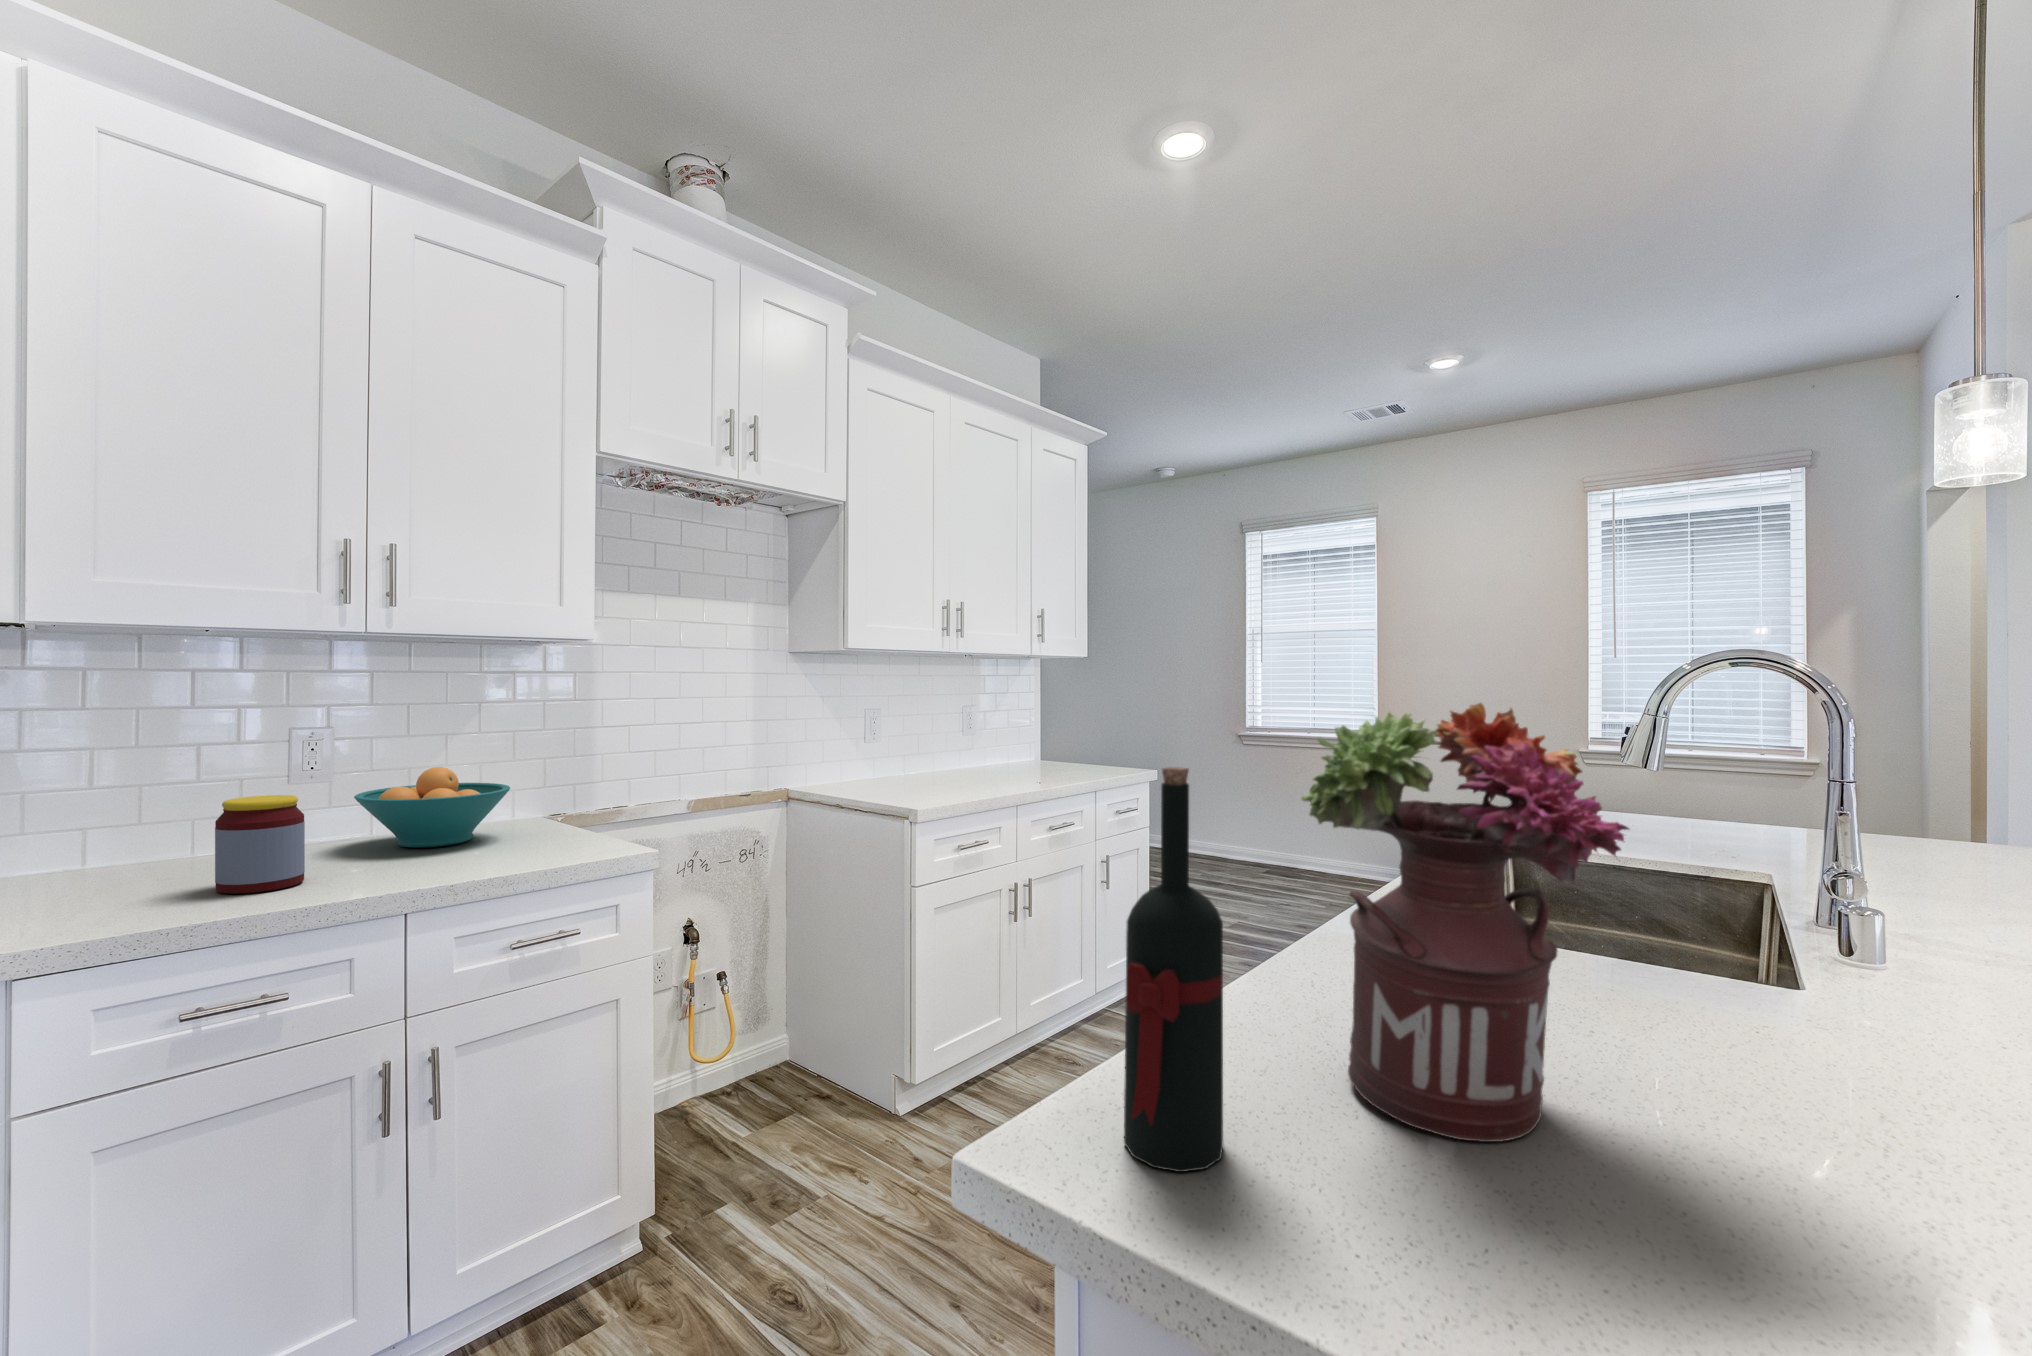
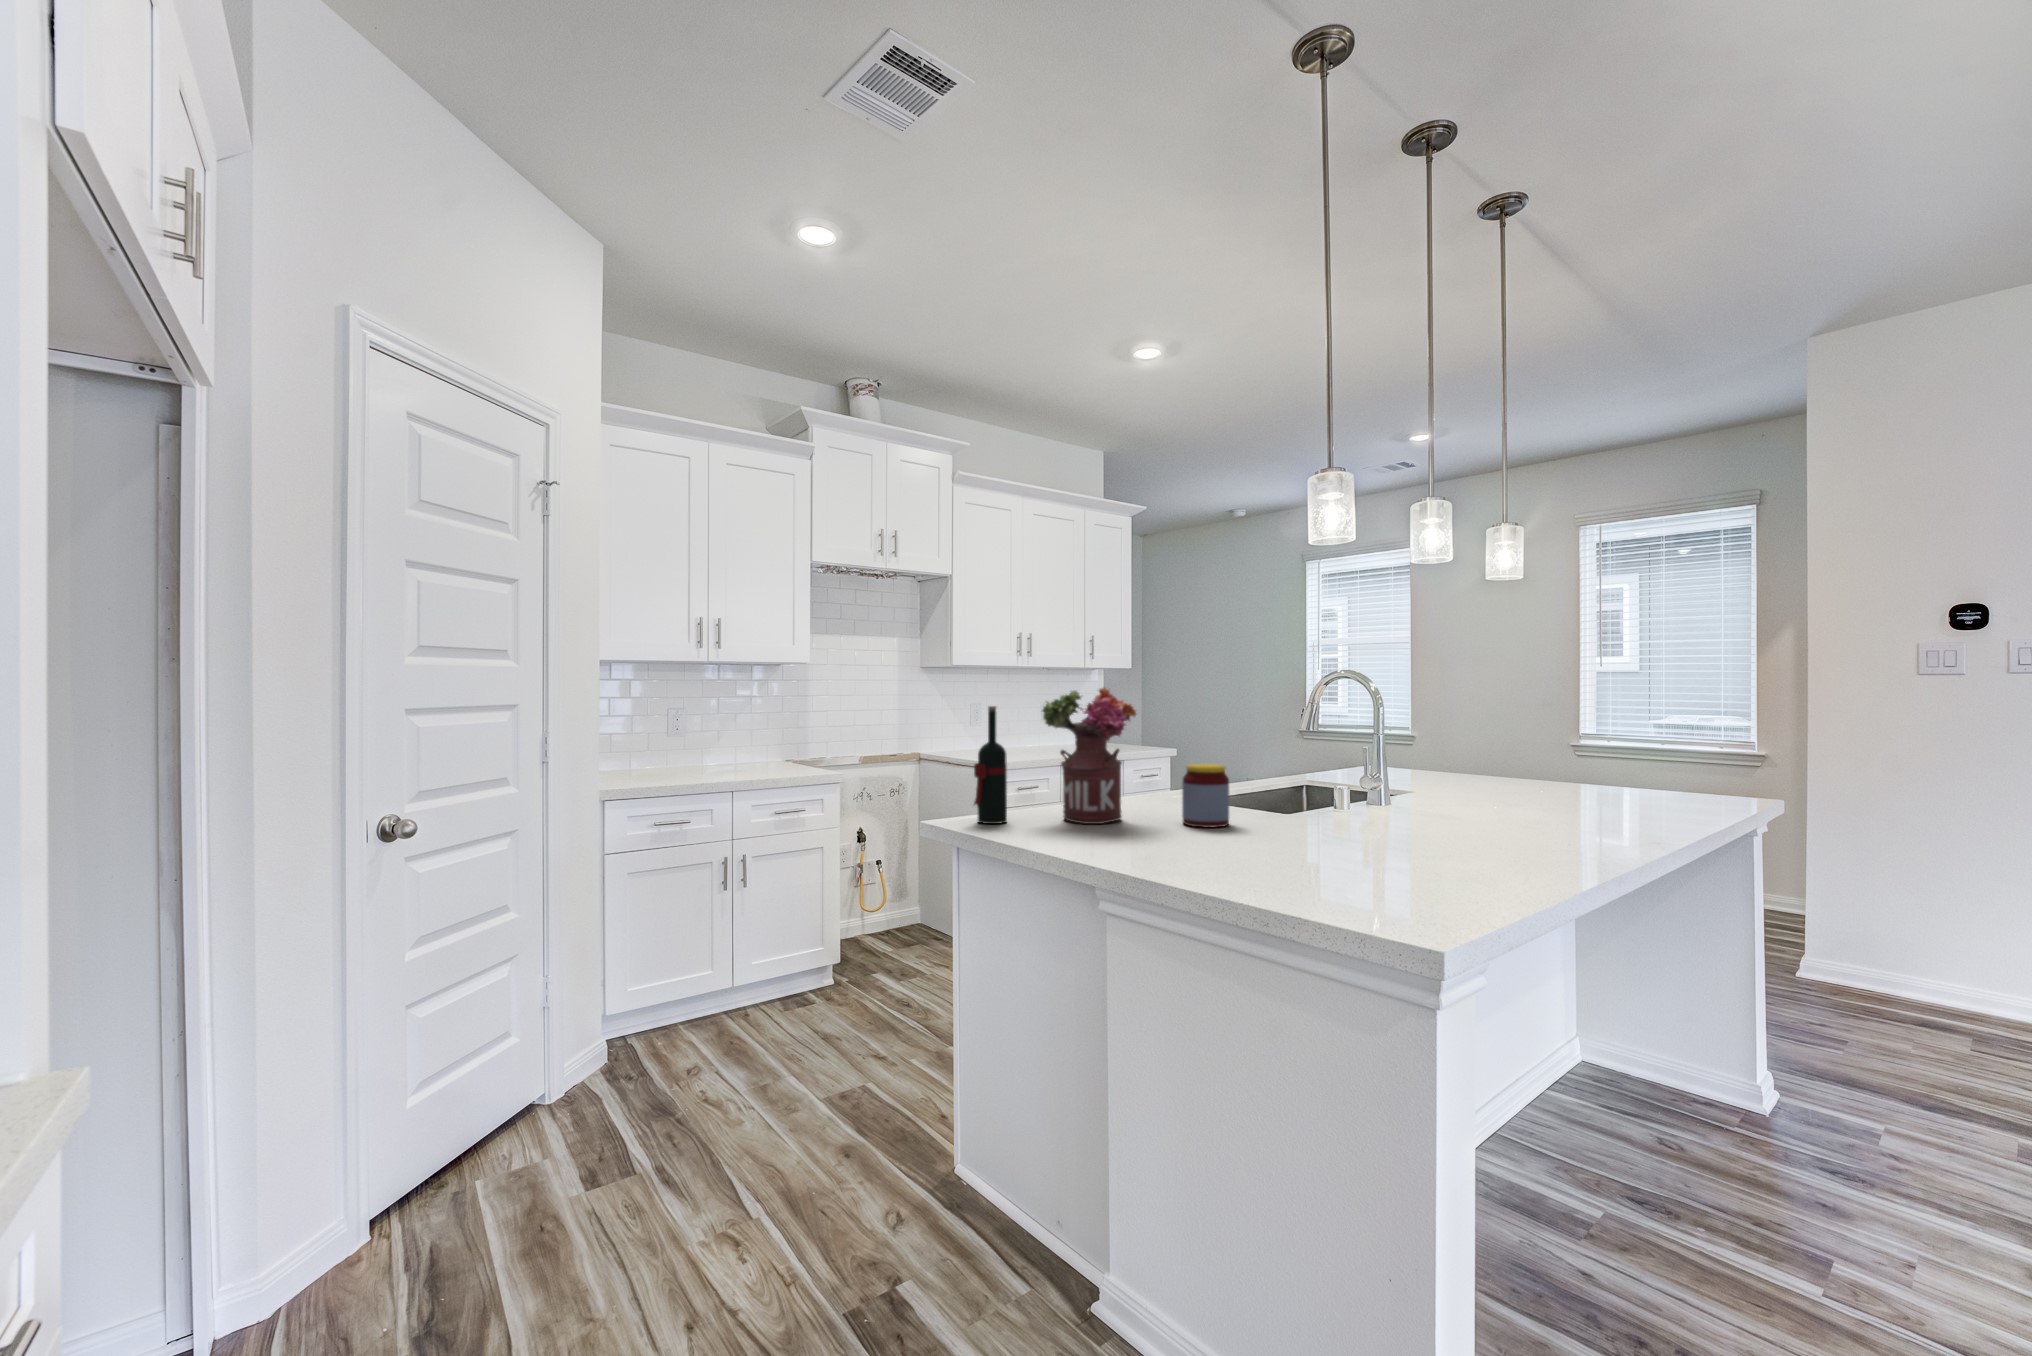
fruit bowl: present [354,767,510,848] -> none [699,728,769,768]
jar: present [215,795,305,894] -> present [1182,764,1229,827]

